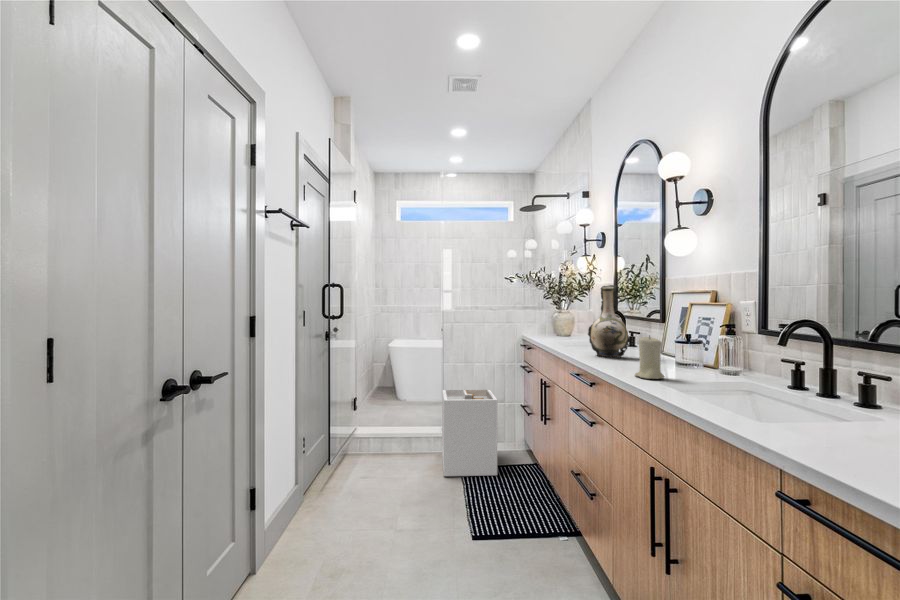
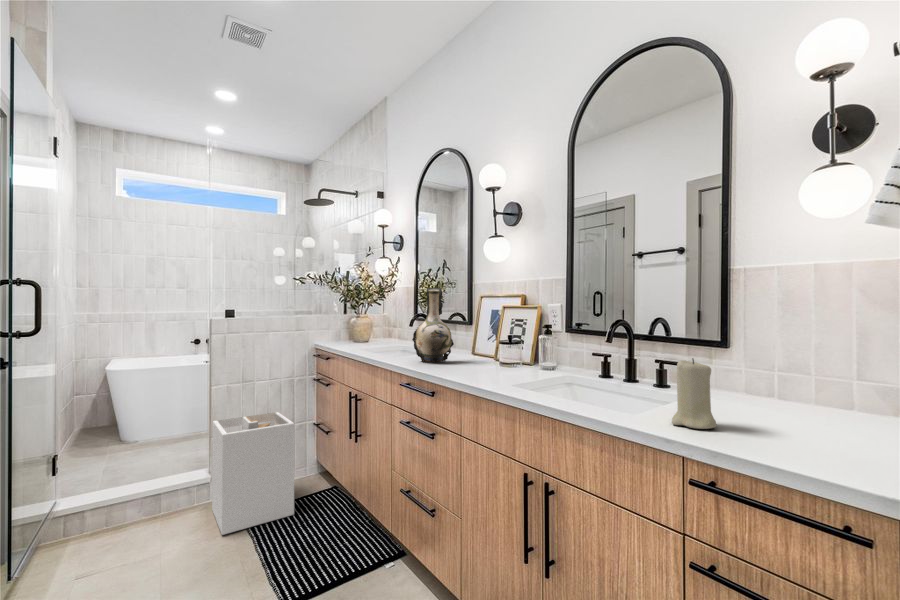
candle: present [635,336,664,379] -> present [672,358,716,429]

